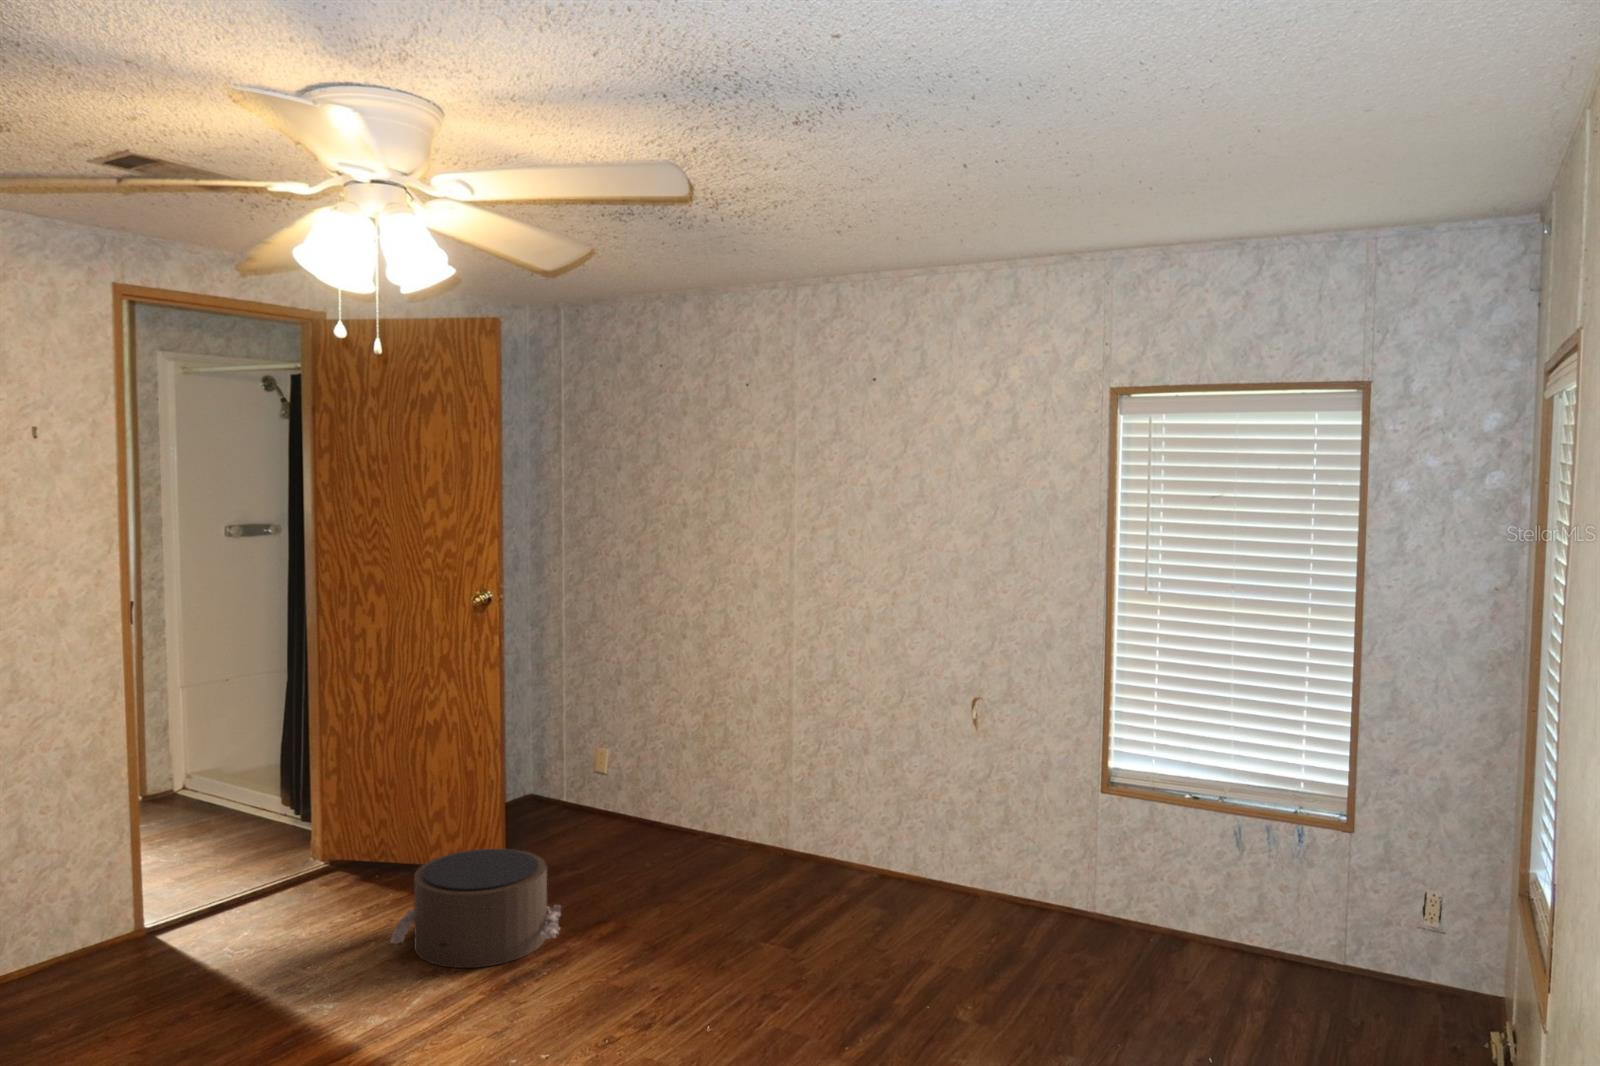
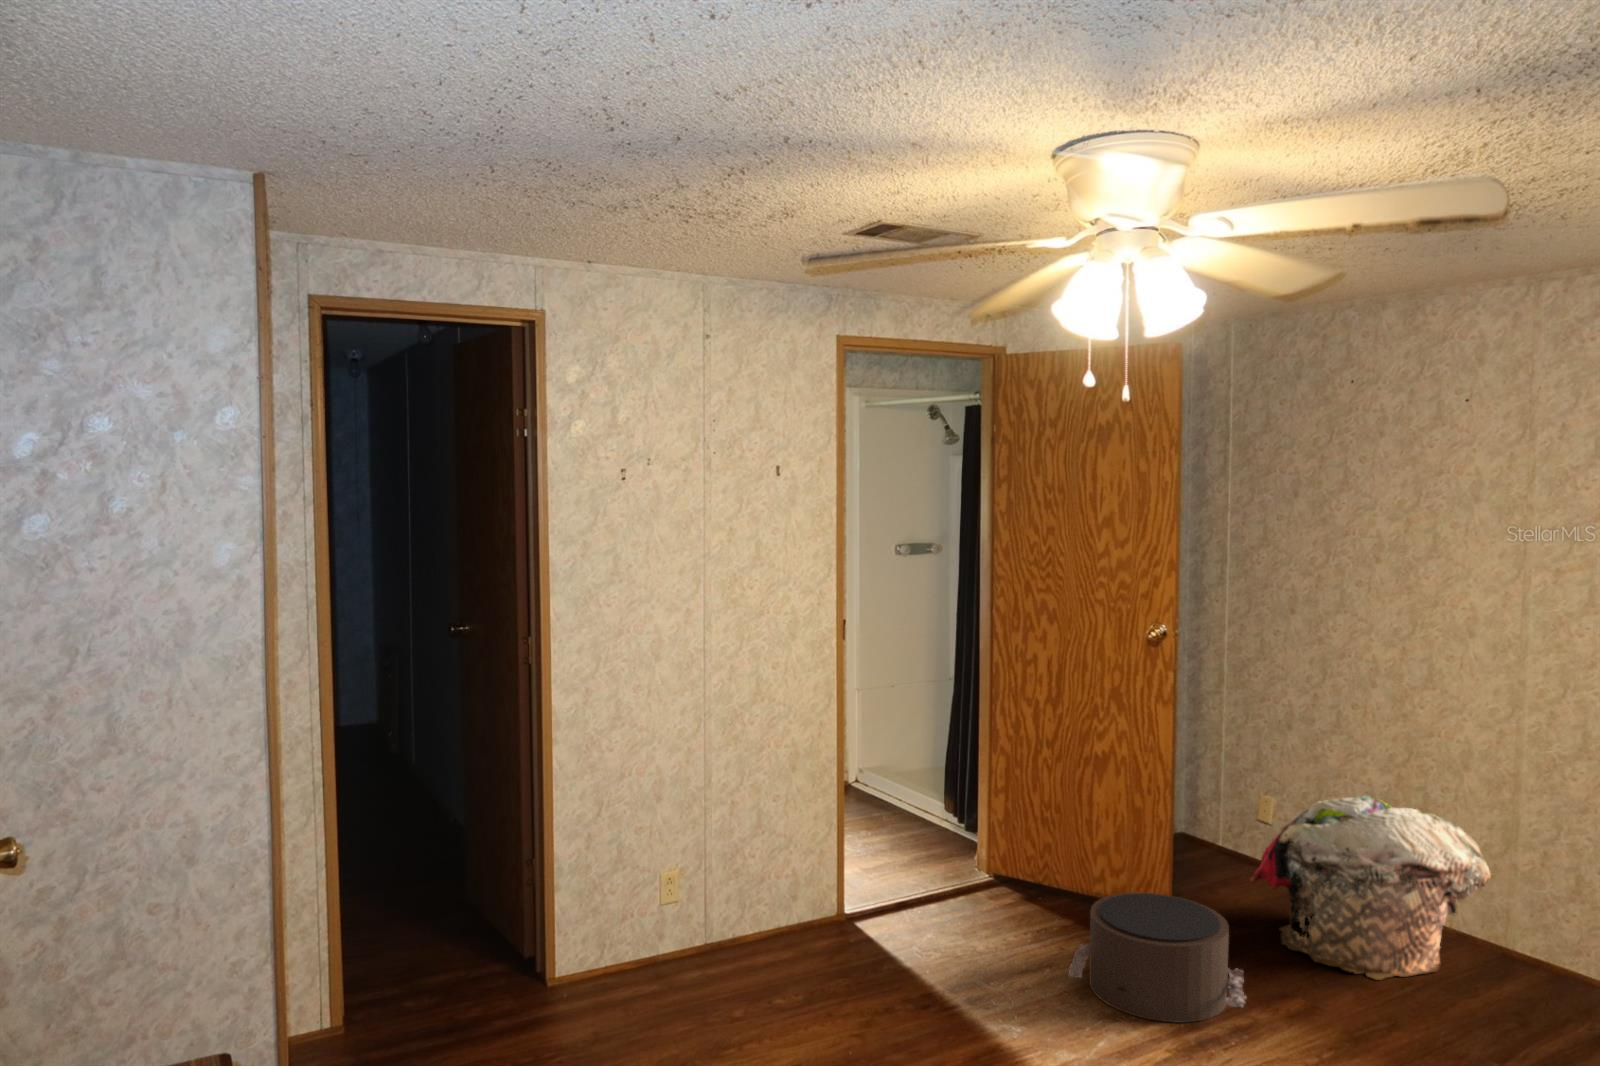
laundry basket: none [578,734,767,893] -> present [1251,795,1490,980]

